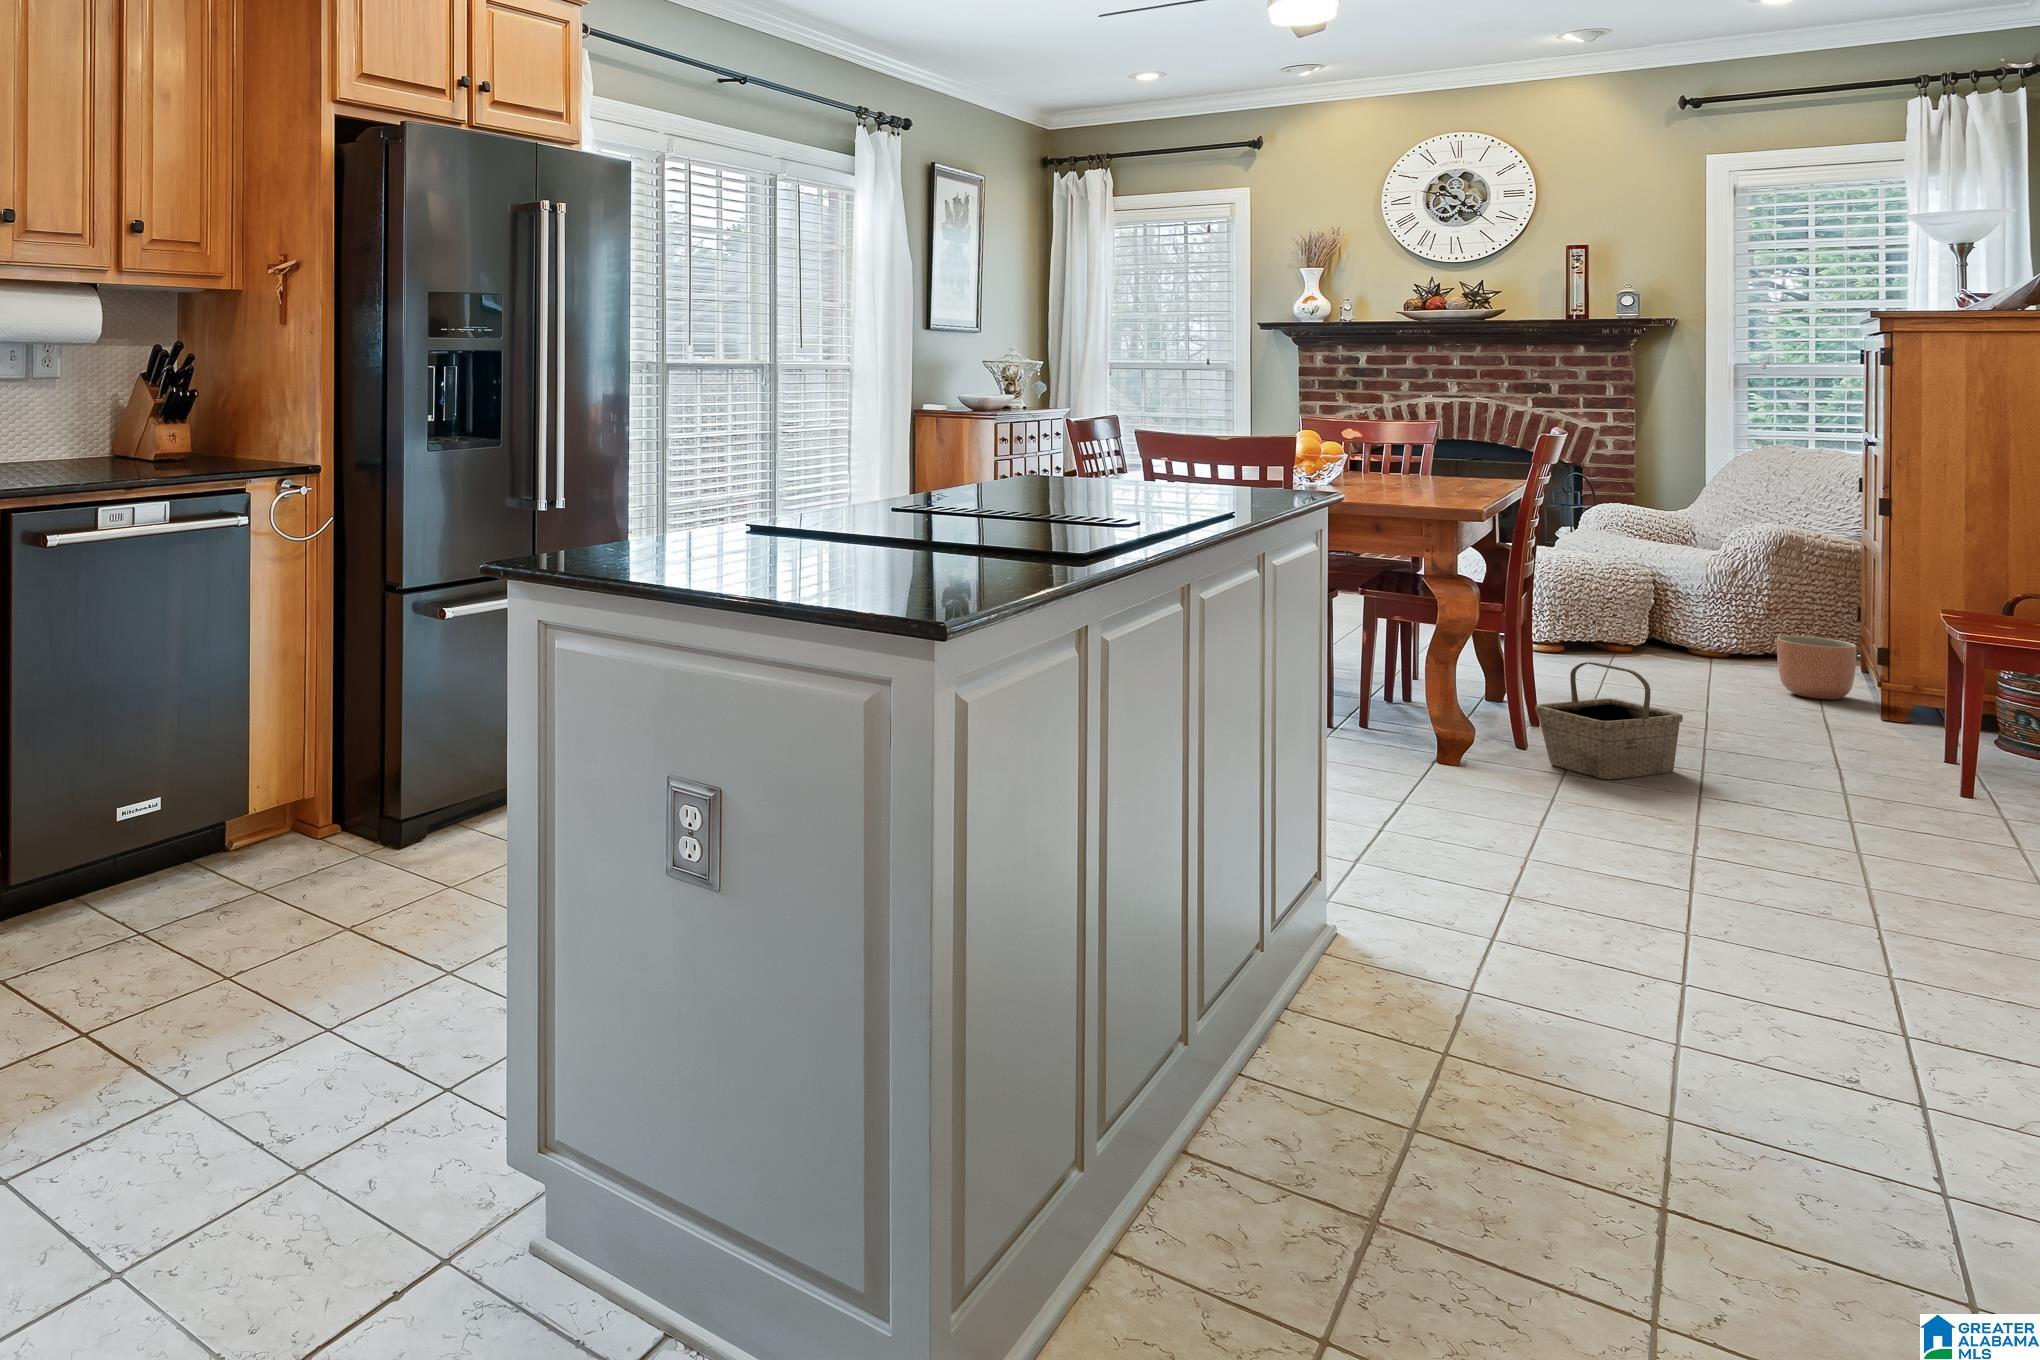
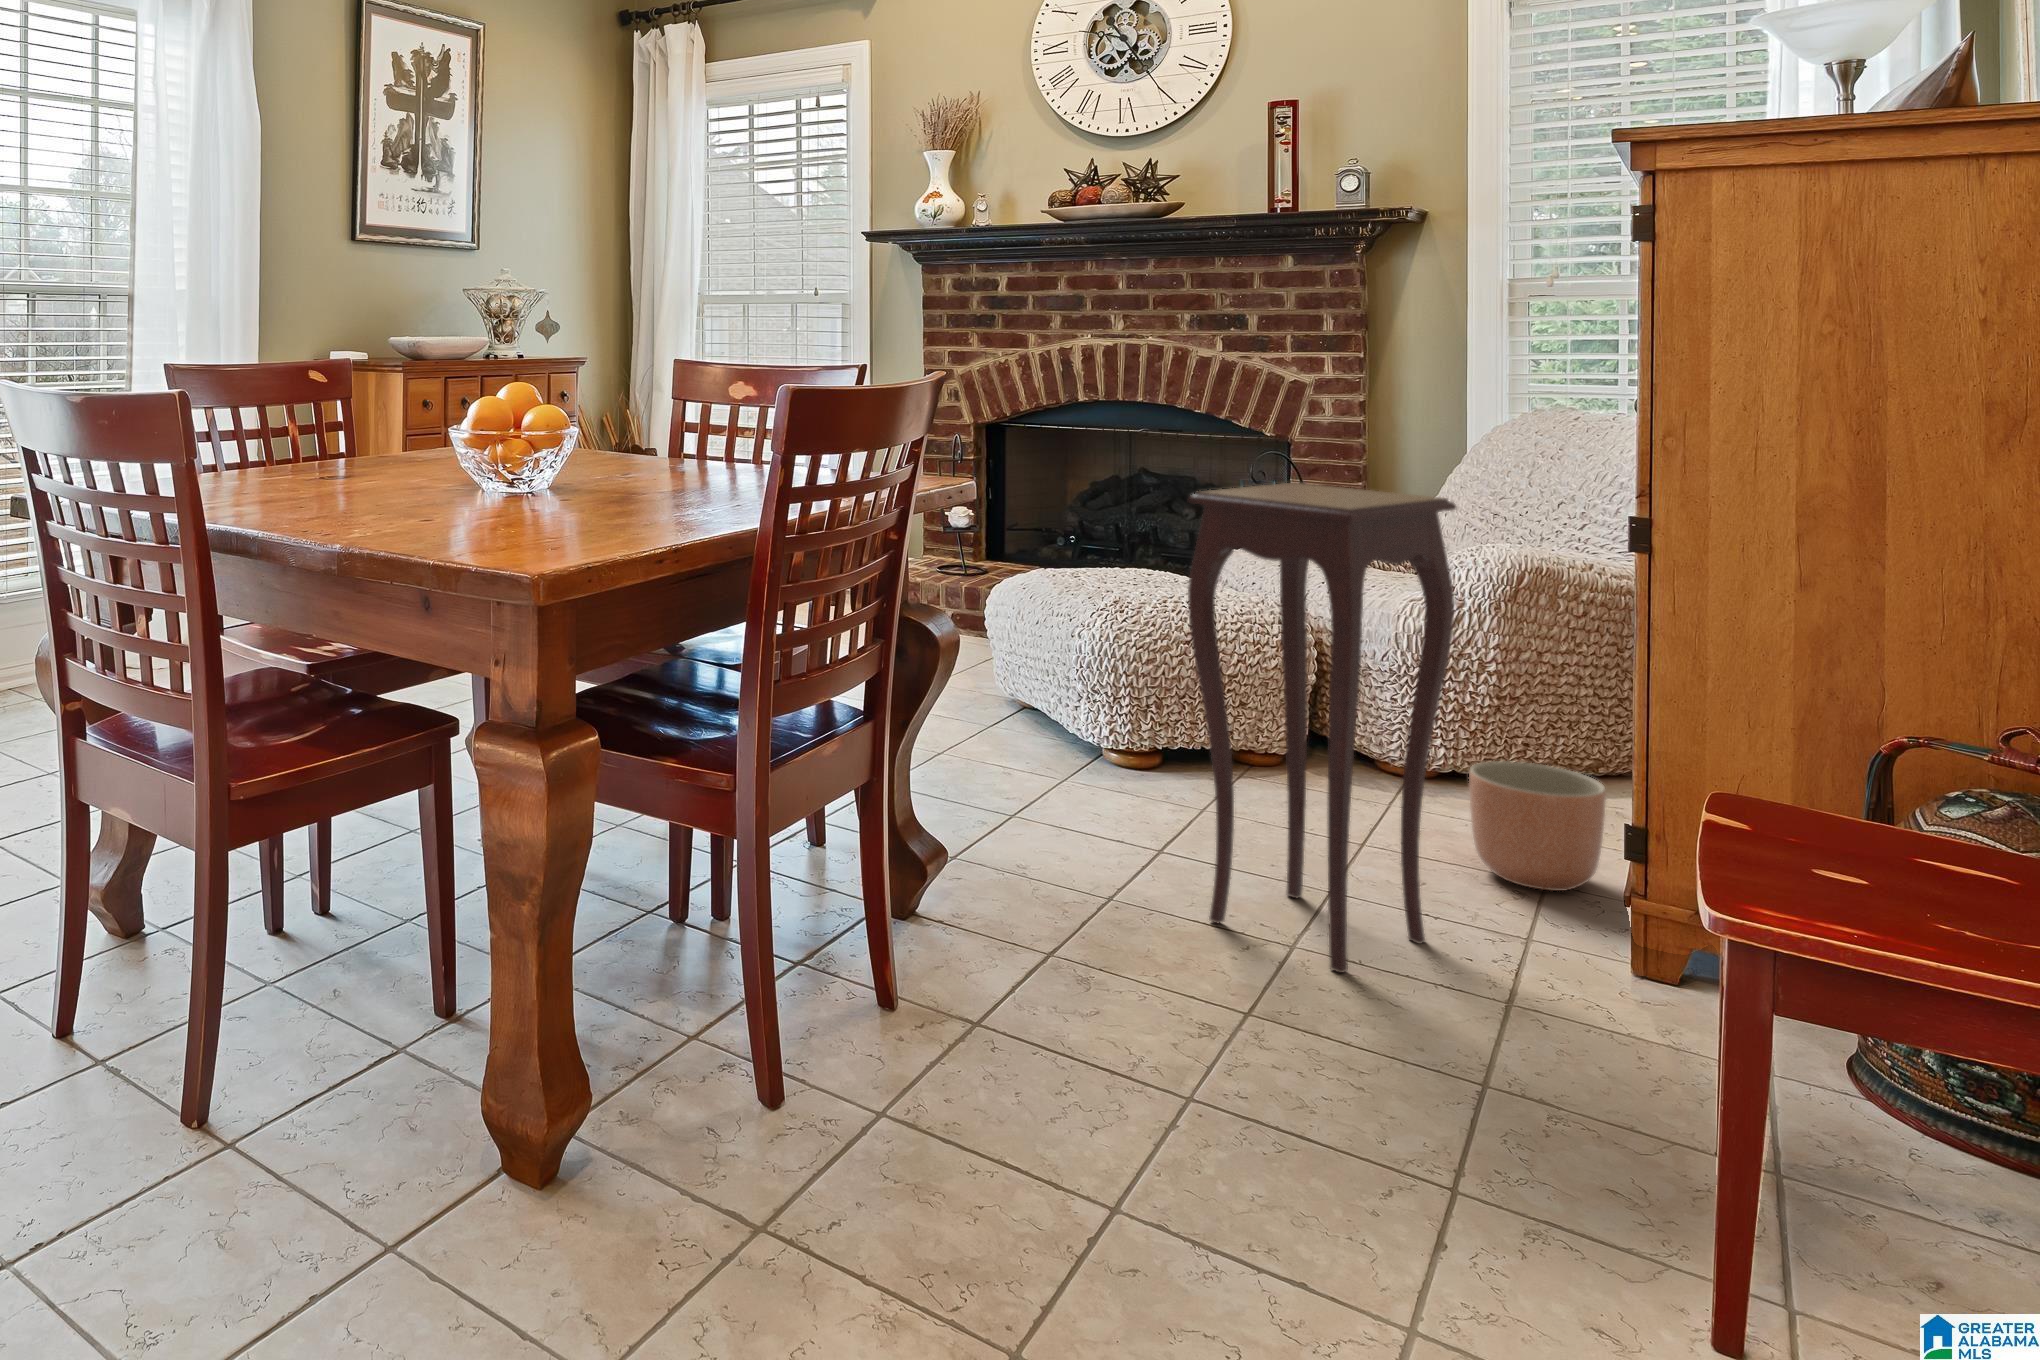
side table: none [1642,483,1789,723] -> present [1188,483,1456,973]
basket: present [1536,662,1683,779] -> none [798,906,1098,1217]

